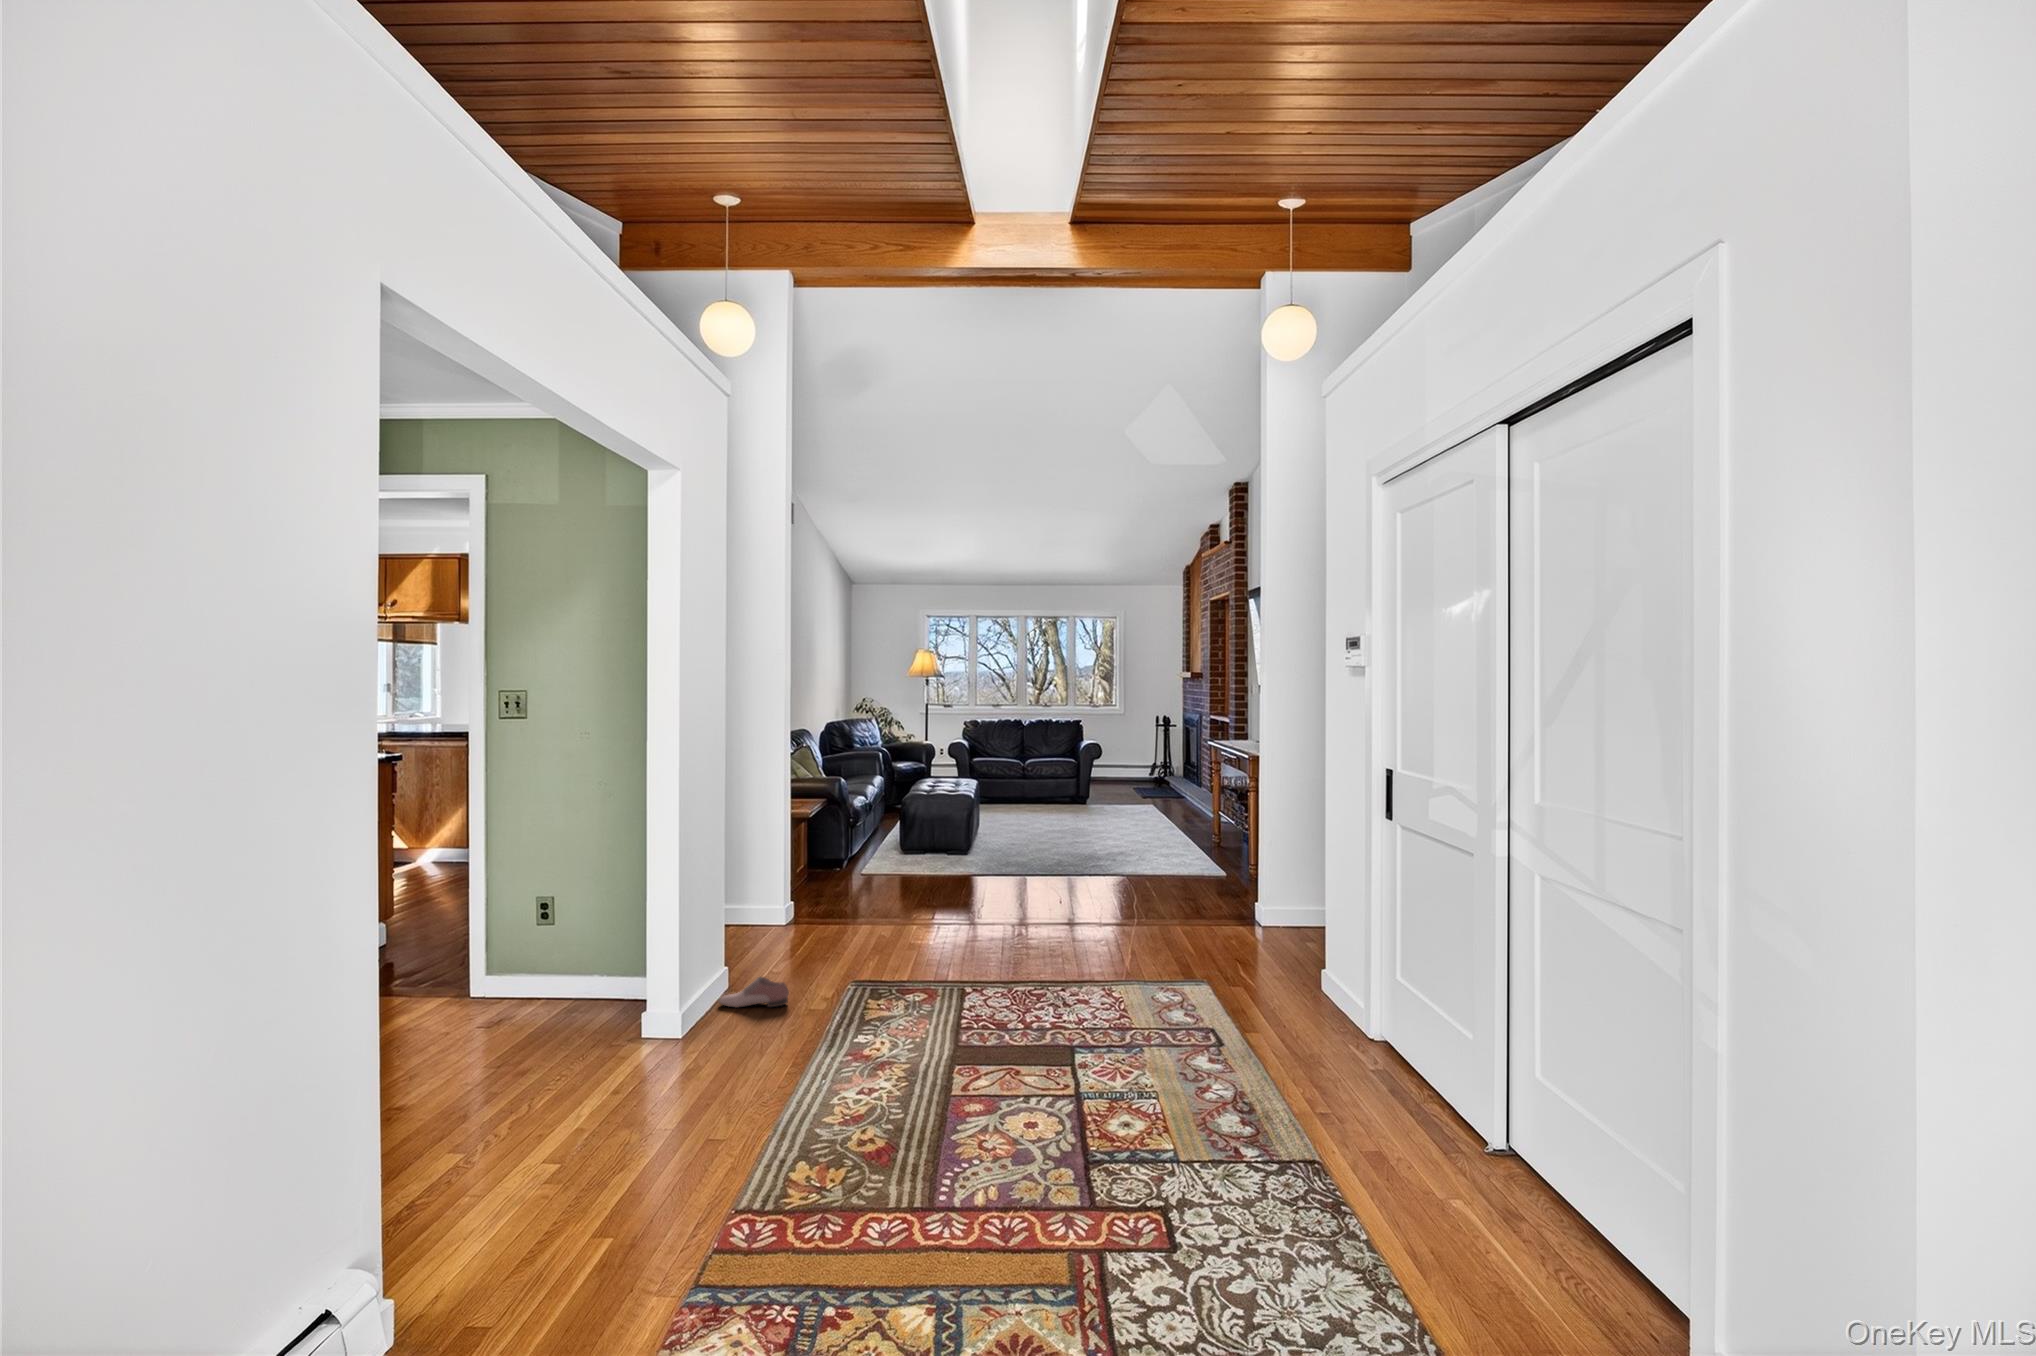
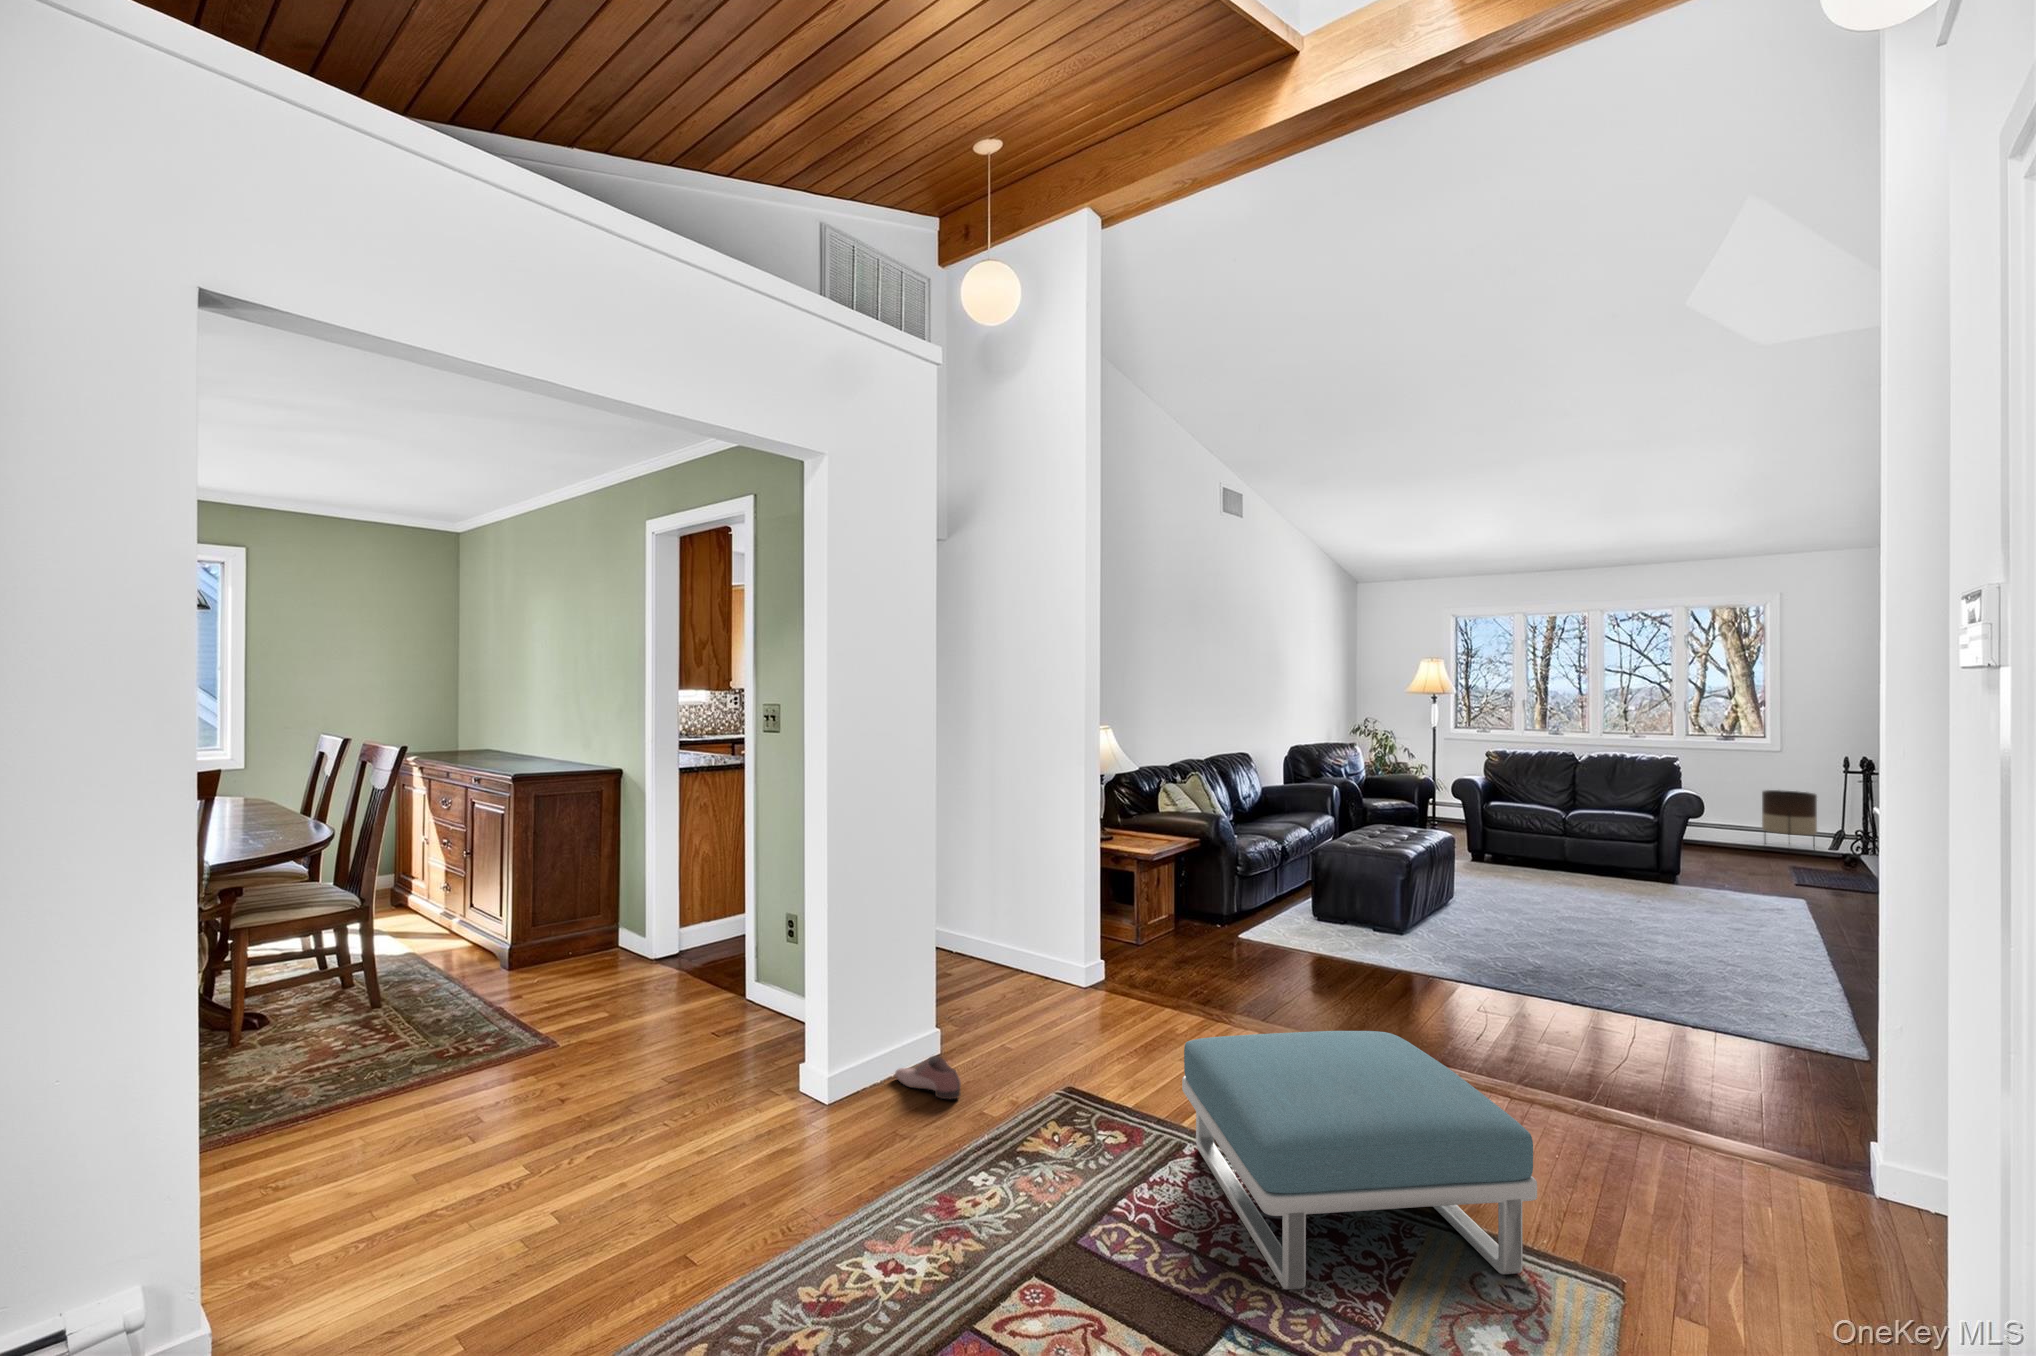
planter: none [1118,739,1145,779] -> present [1762,790,1817,848]
footstool: none [967,891,1179,1030] -> present [1182,1031,1537,1289]

